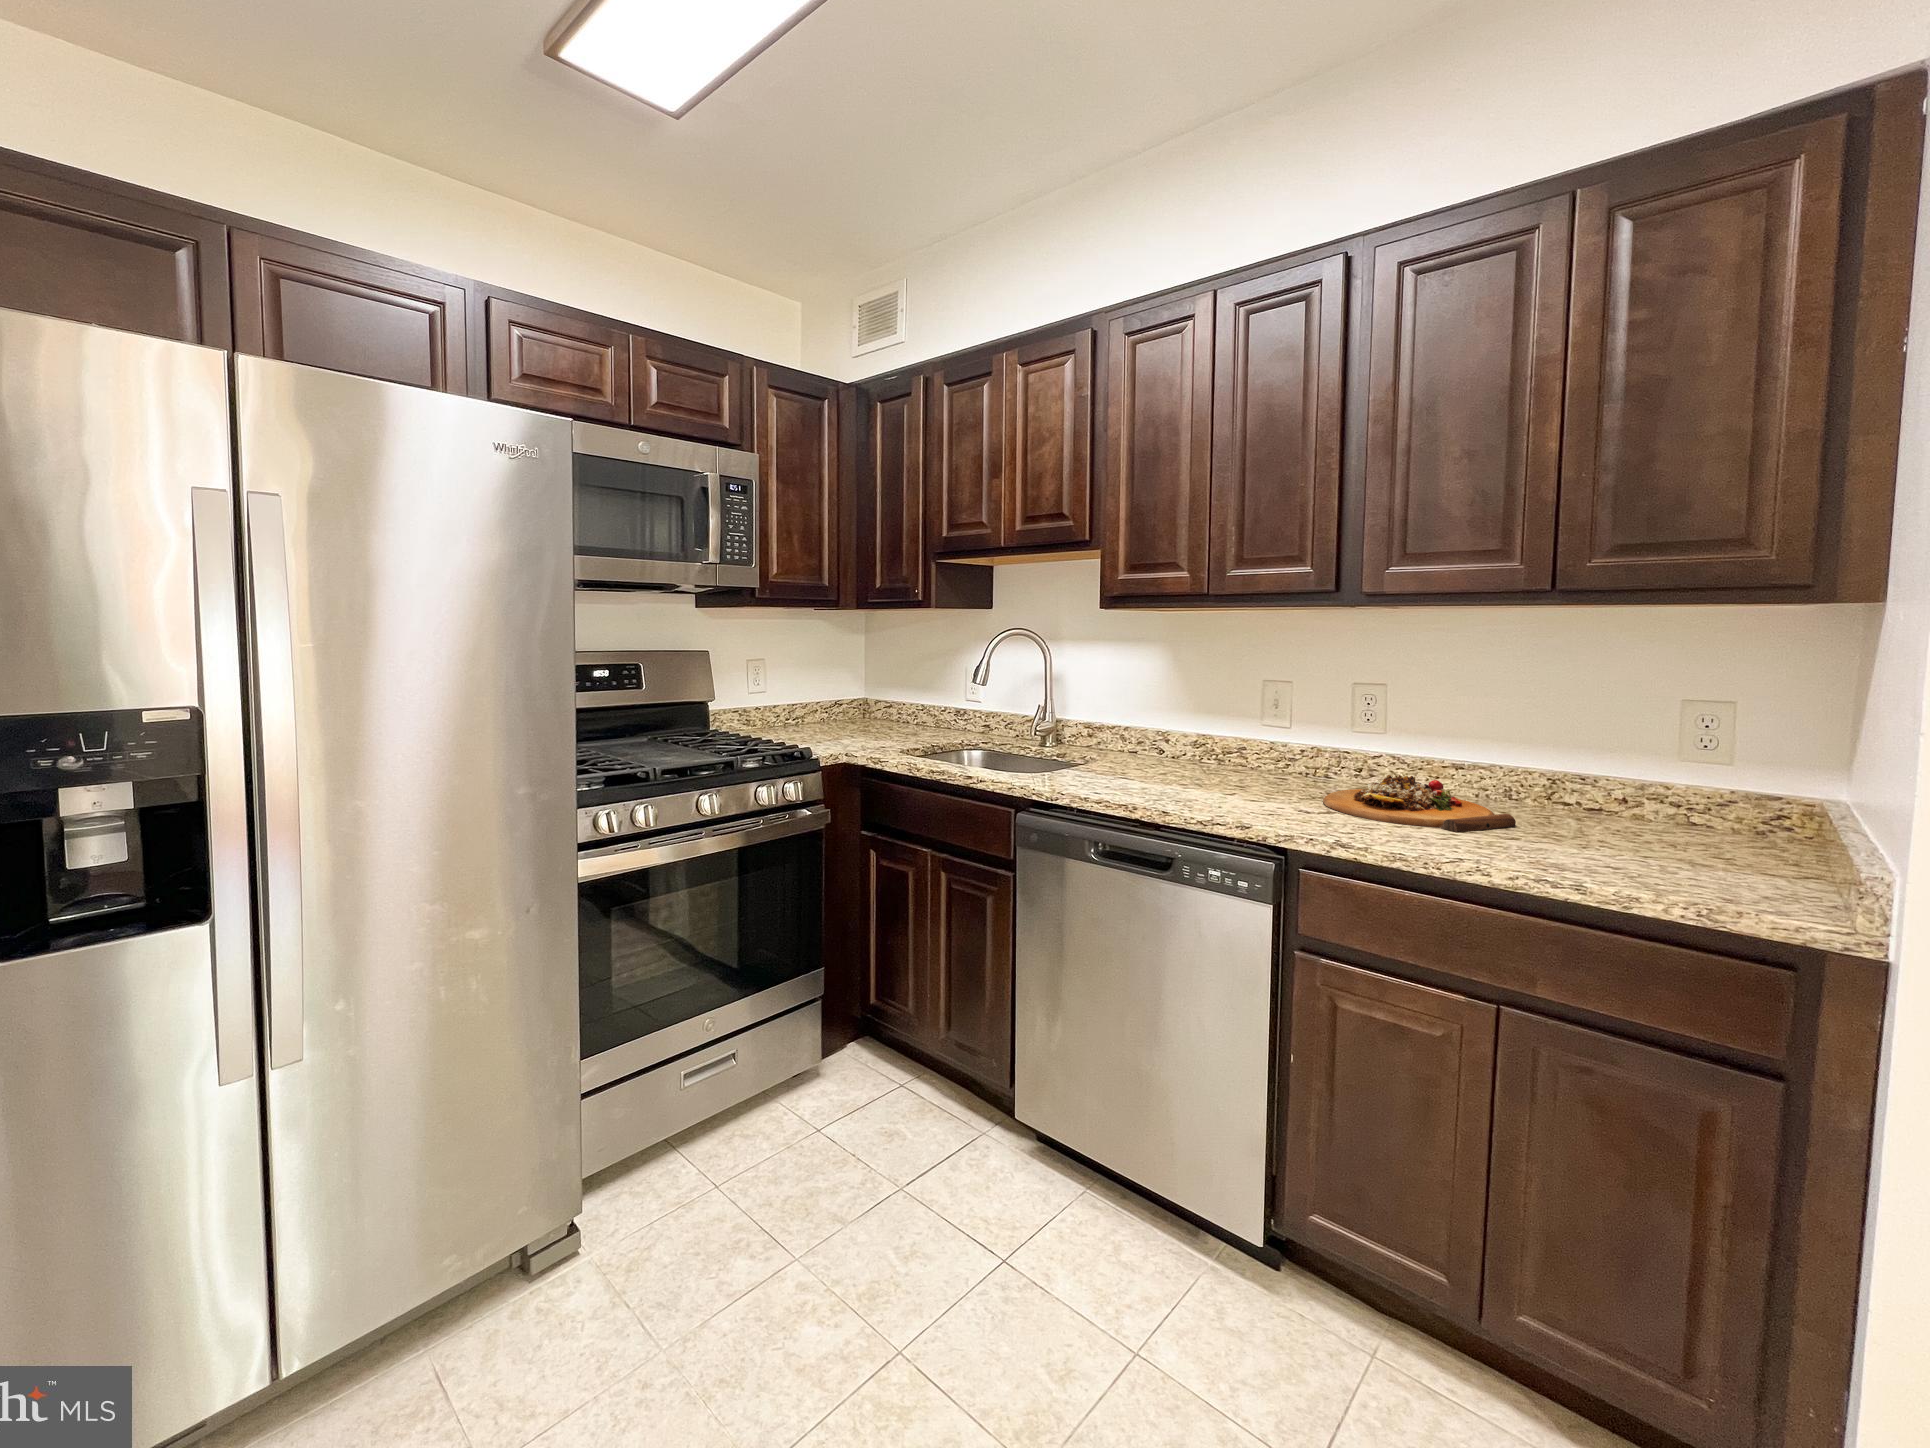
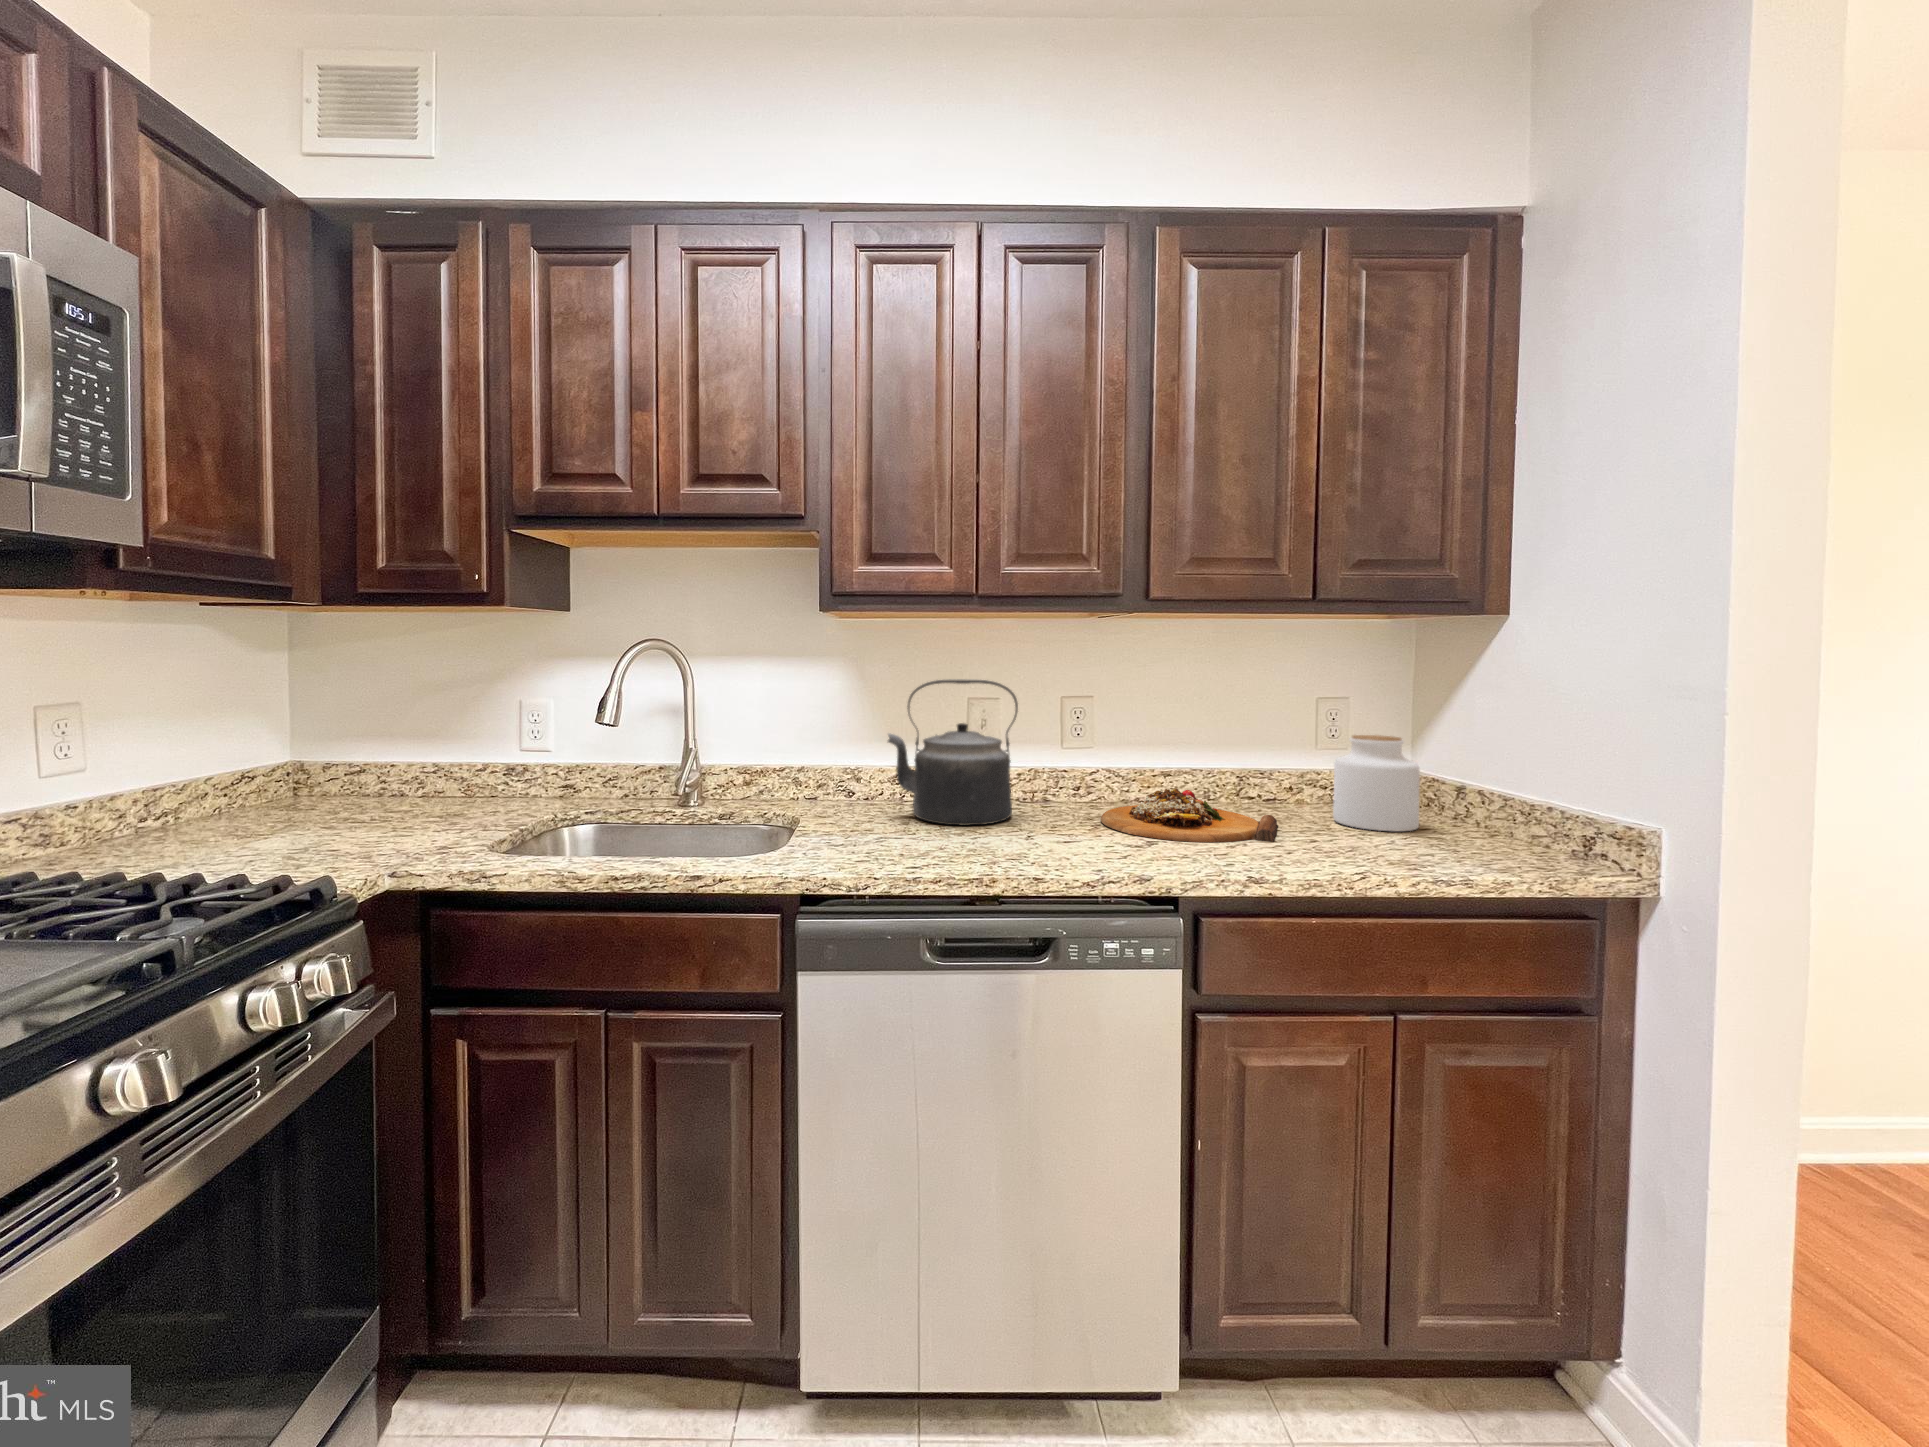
kettle: none [1165,663,1272,784] -> present [888,679,1018,825]
jar: none [1607,743,1726,856] -> present [1333,735,1420,832]

